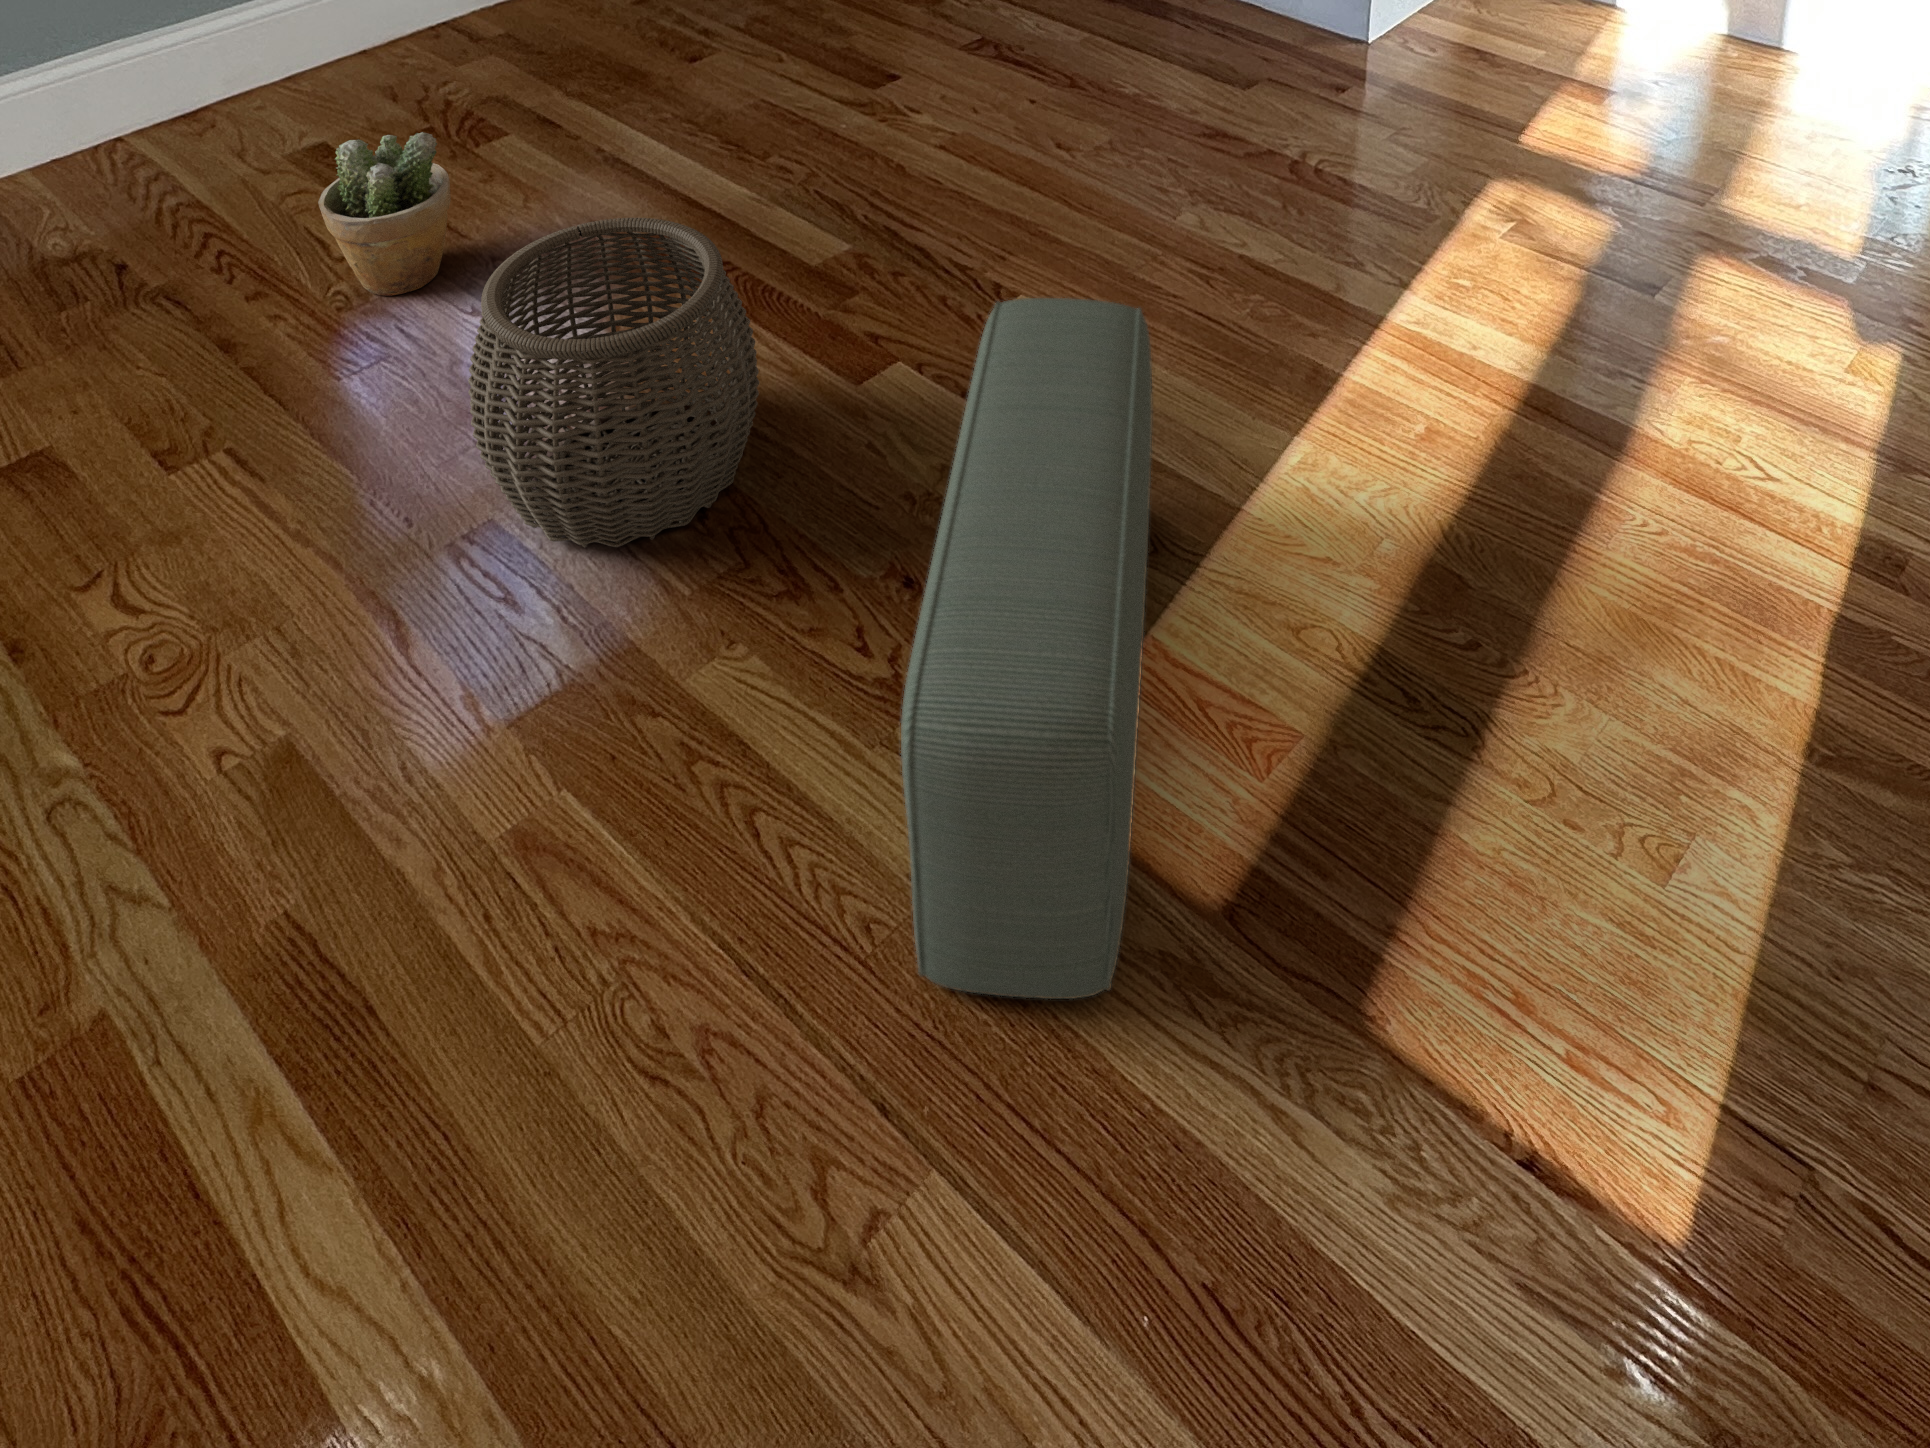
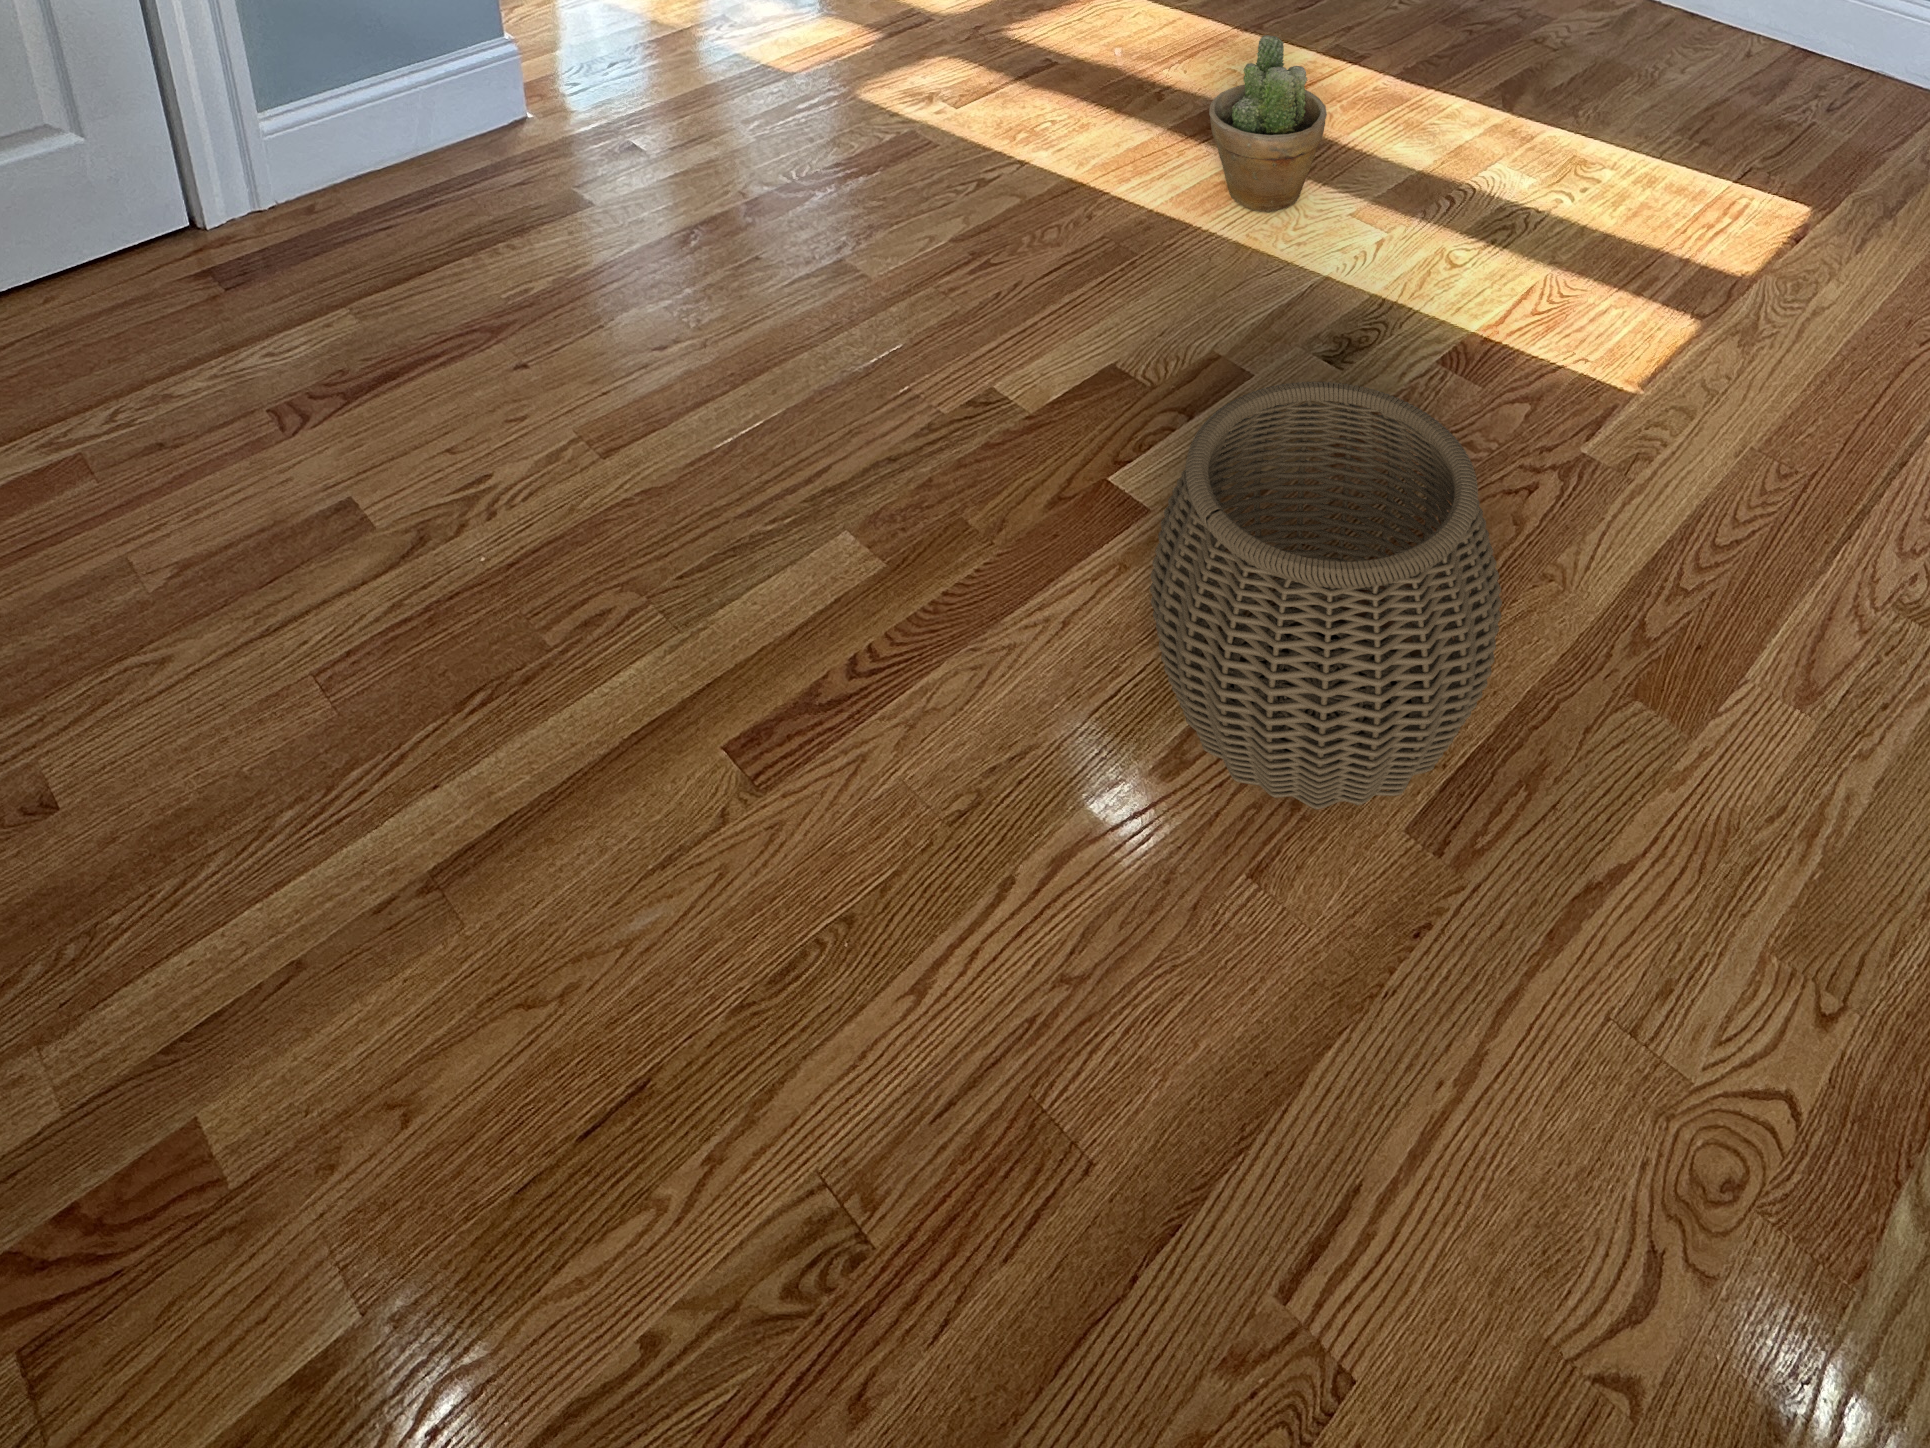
potted plant: present [318,132,451,296] -> present [1209,35,1327,212]
pouf: present [901,298,1152,999] -> none [1327,133,1860,444]

